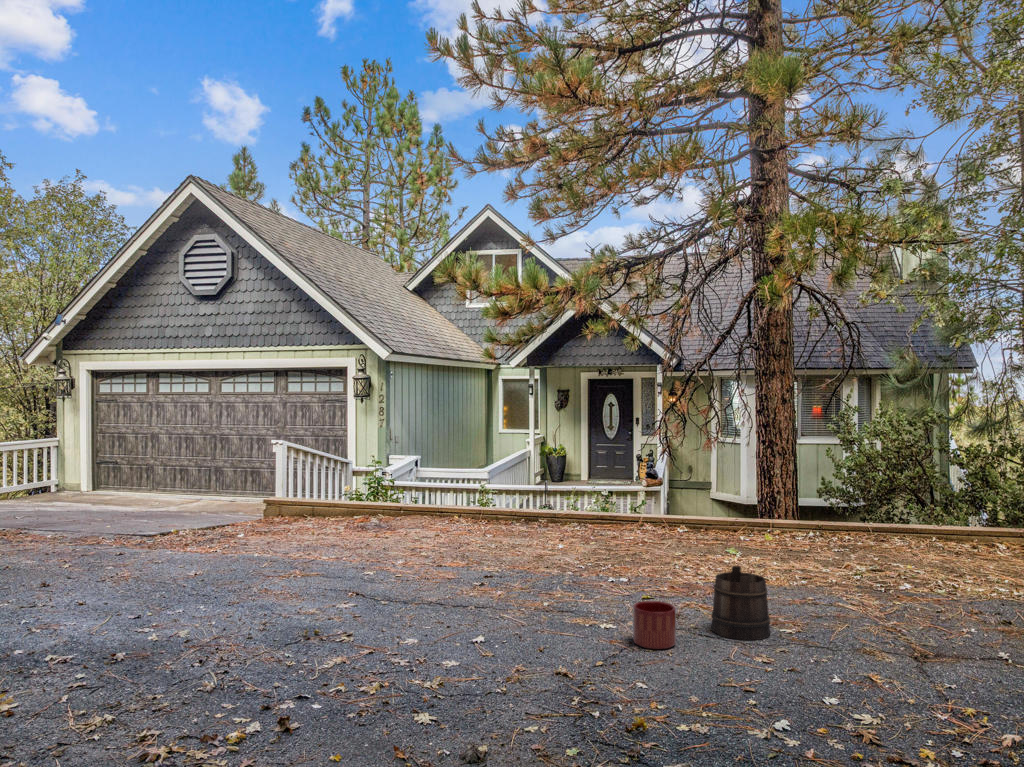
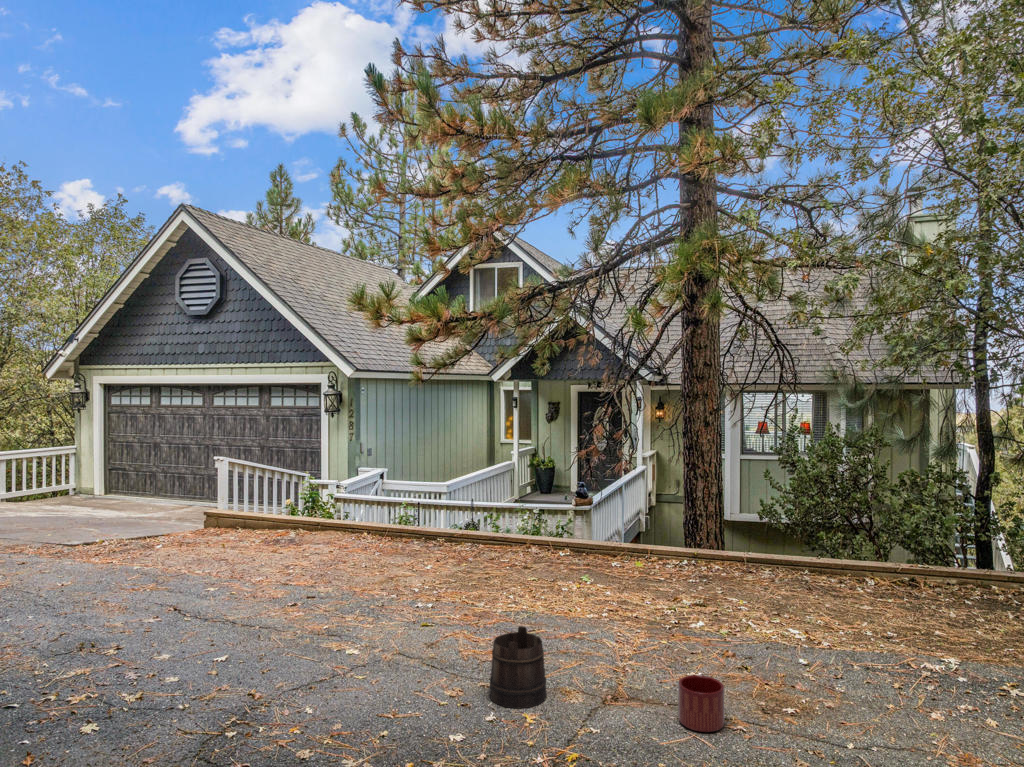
planter: present [633,601,676,649] -> present [678,675,724,732]

